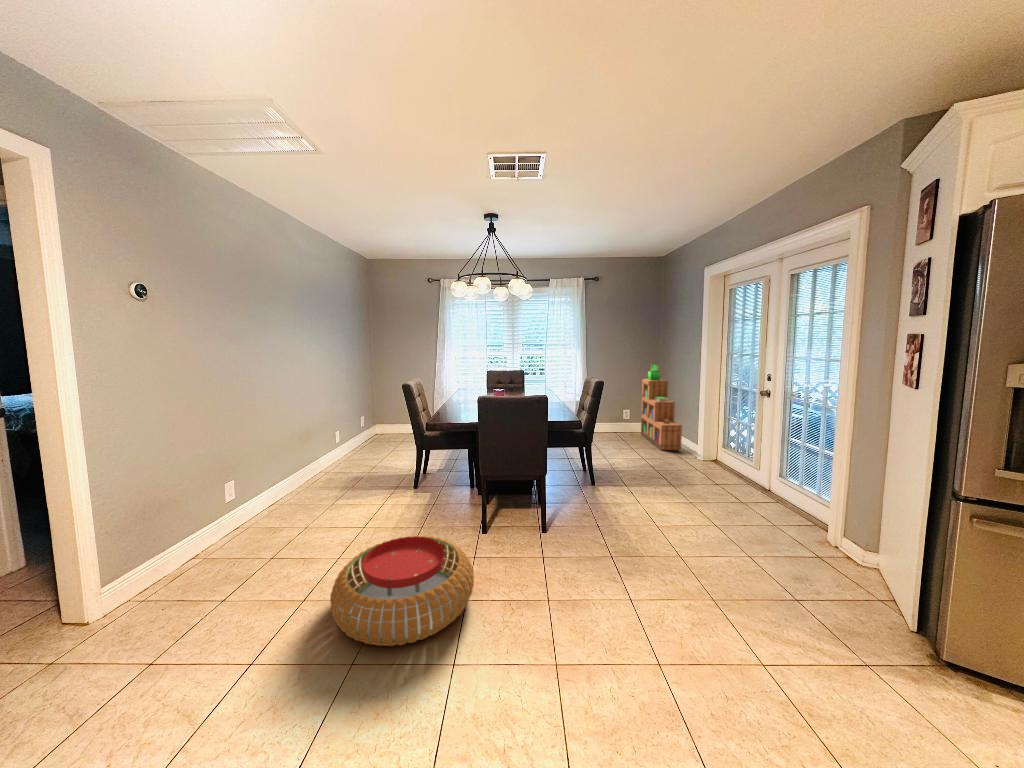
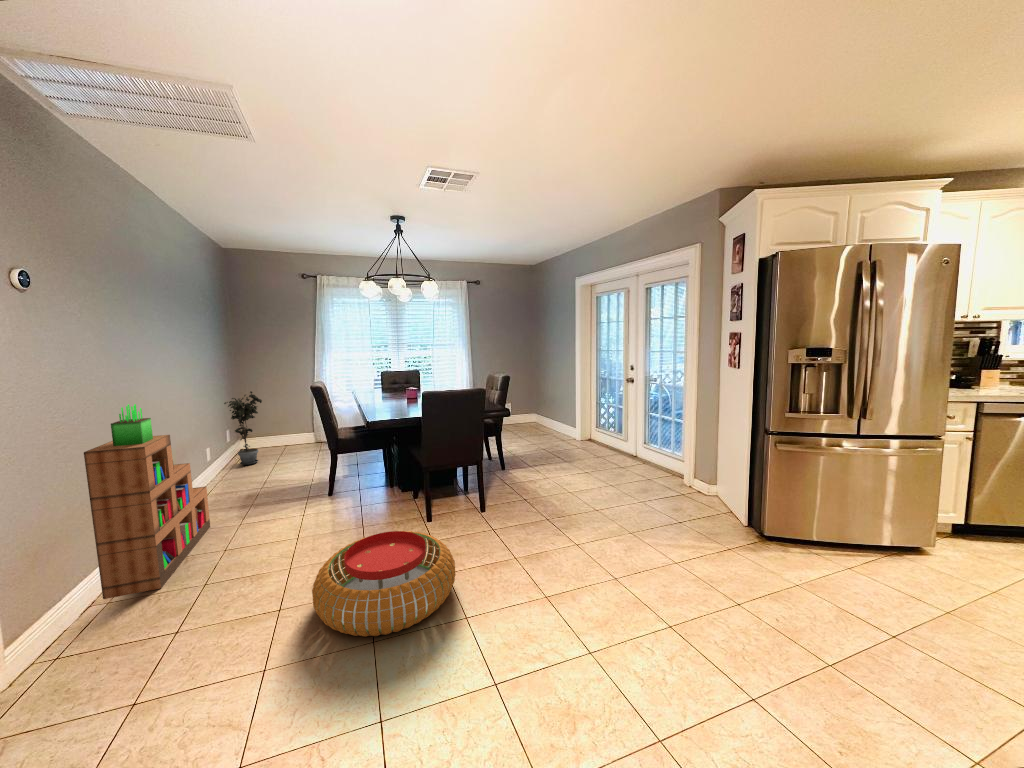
bookshelf: present [641,365,682,450] -> present [84,404,210,599]
potted plant: none [360,384,390,447] -> present [224,391,262,465]

